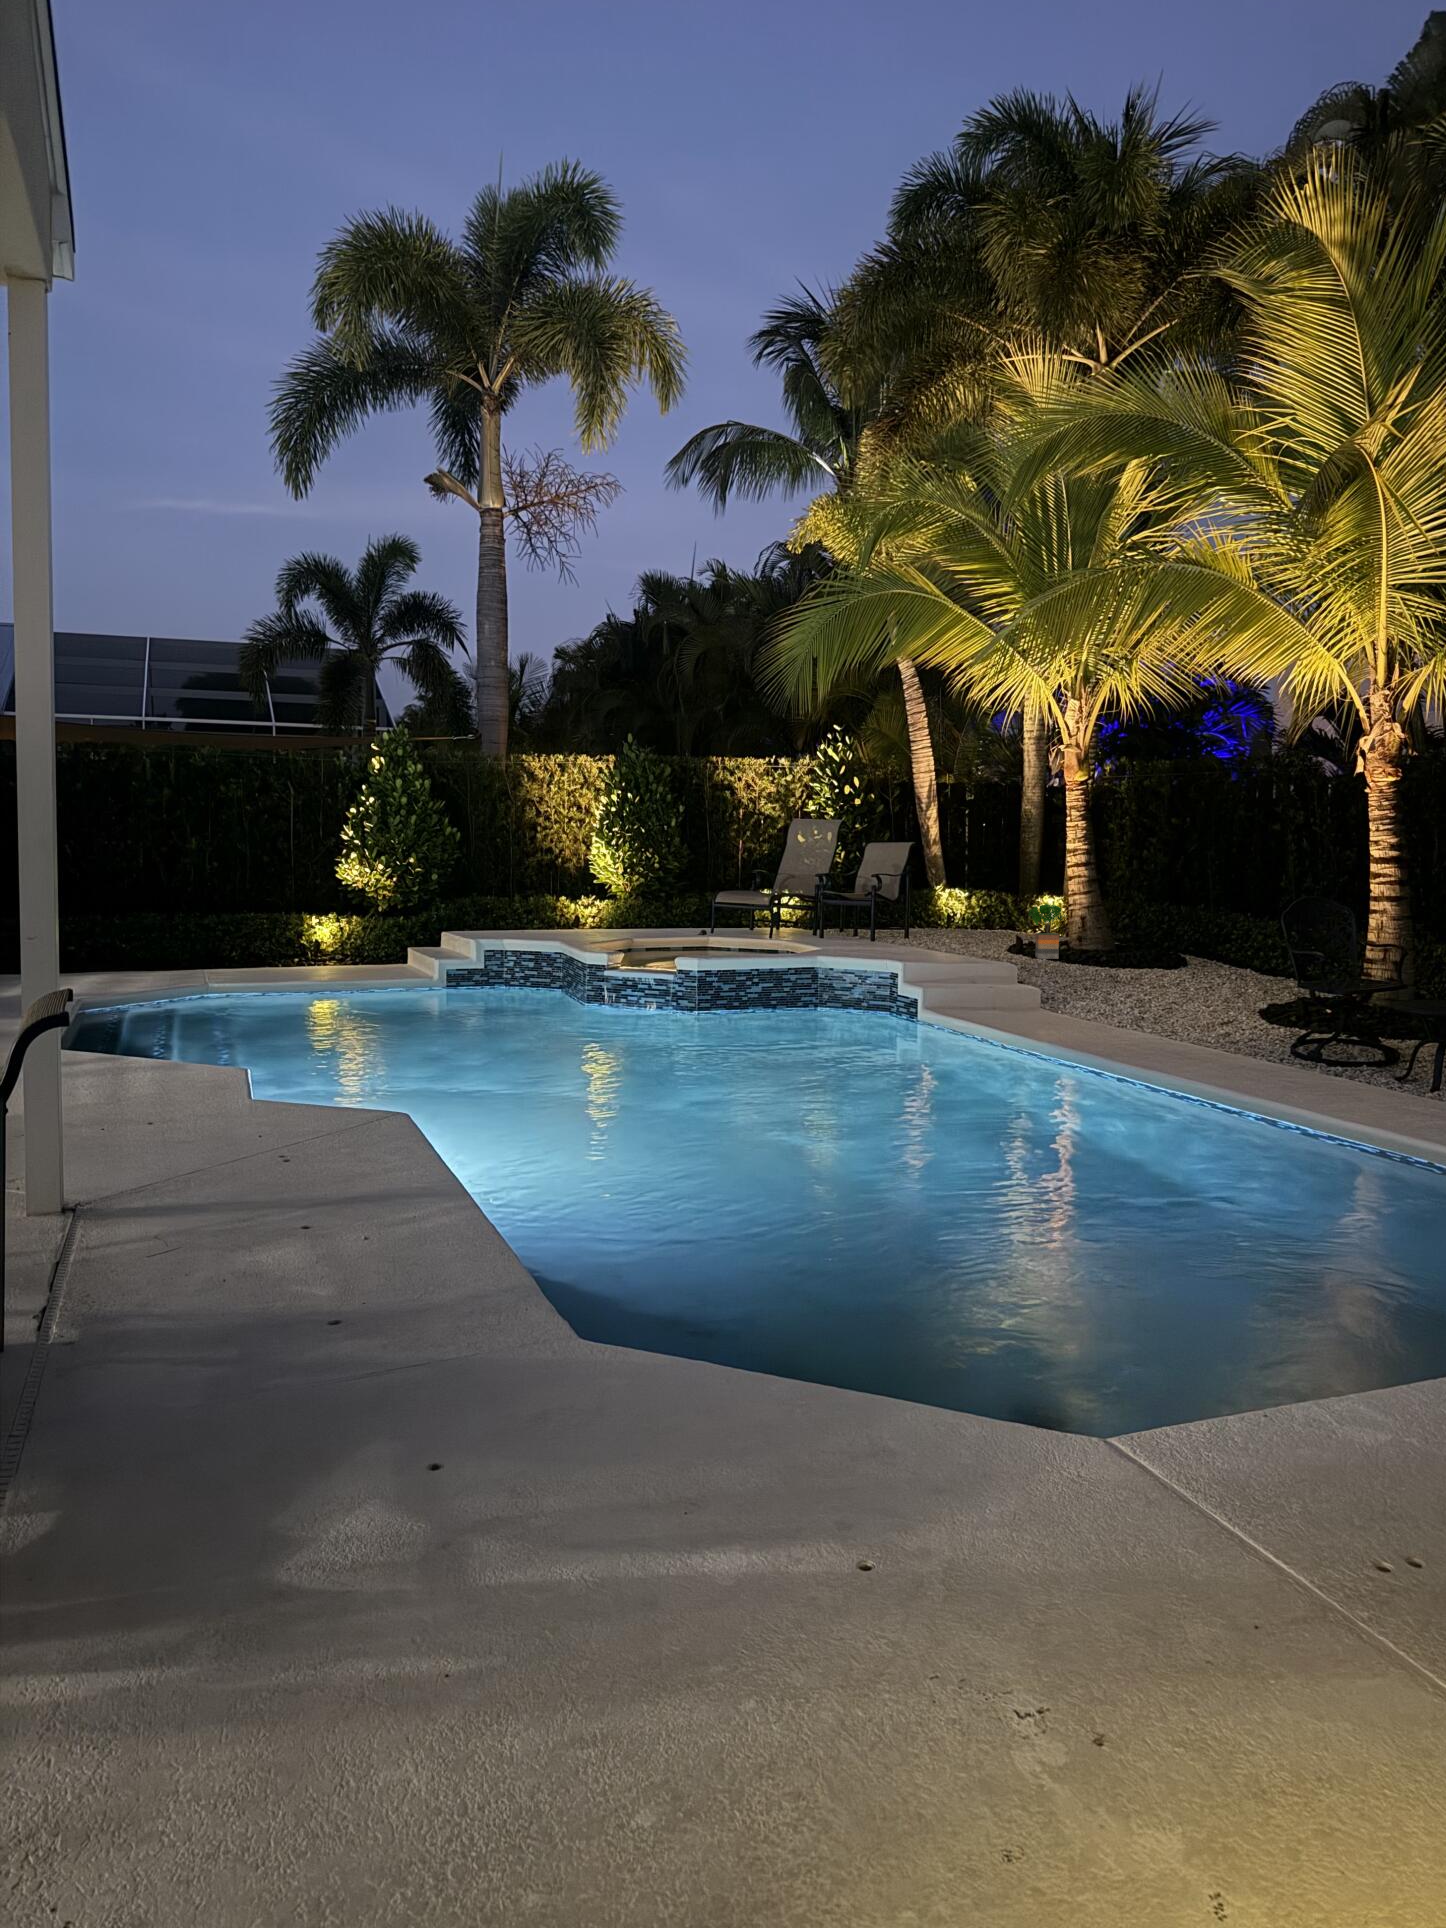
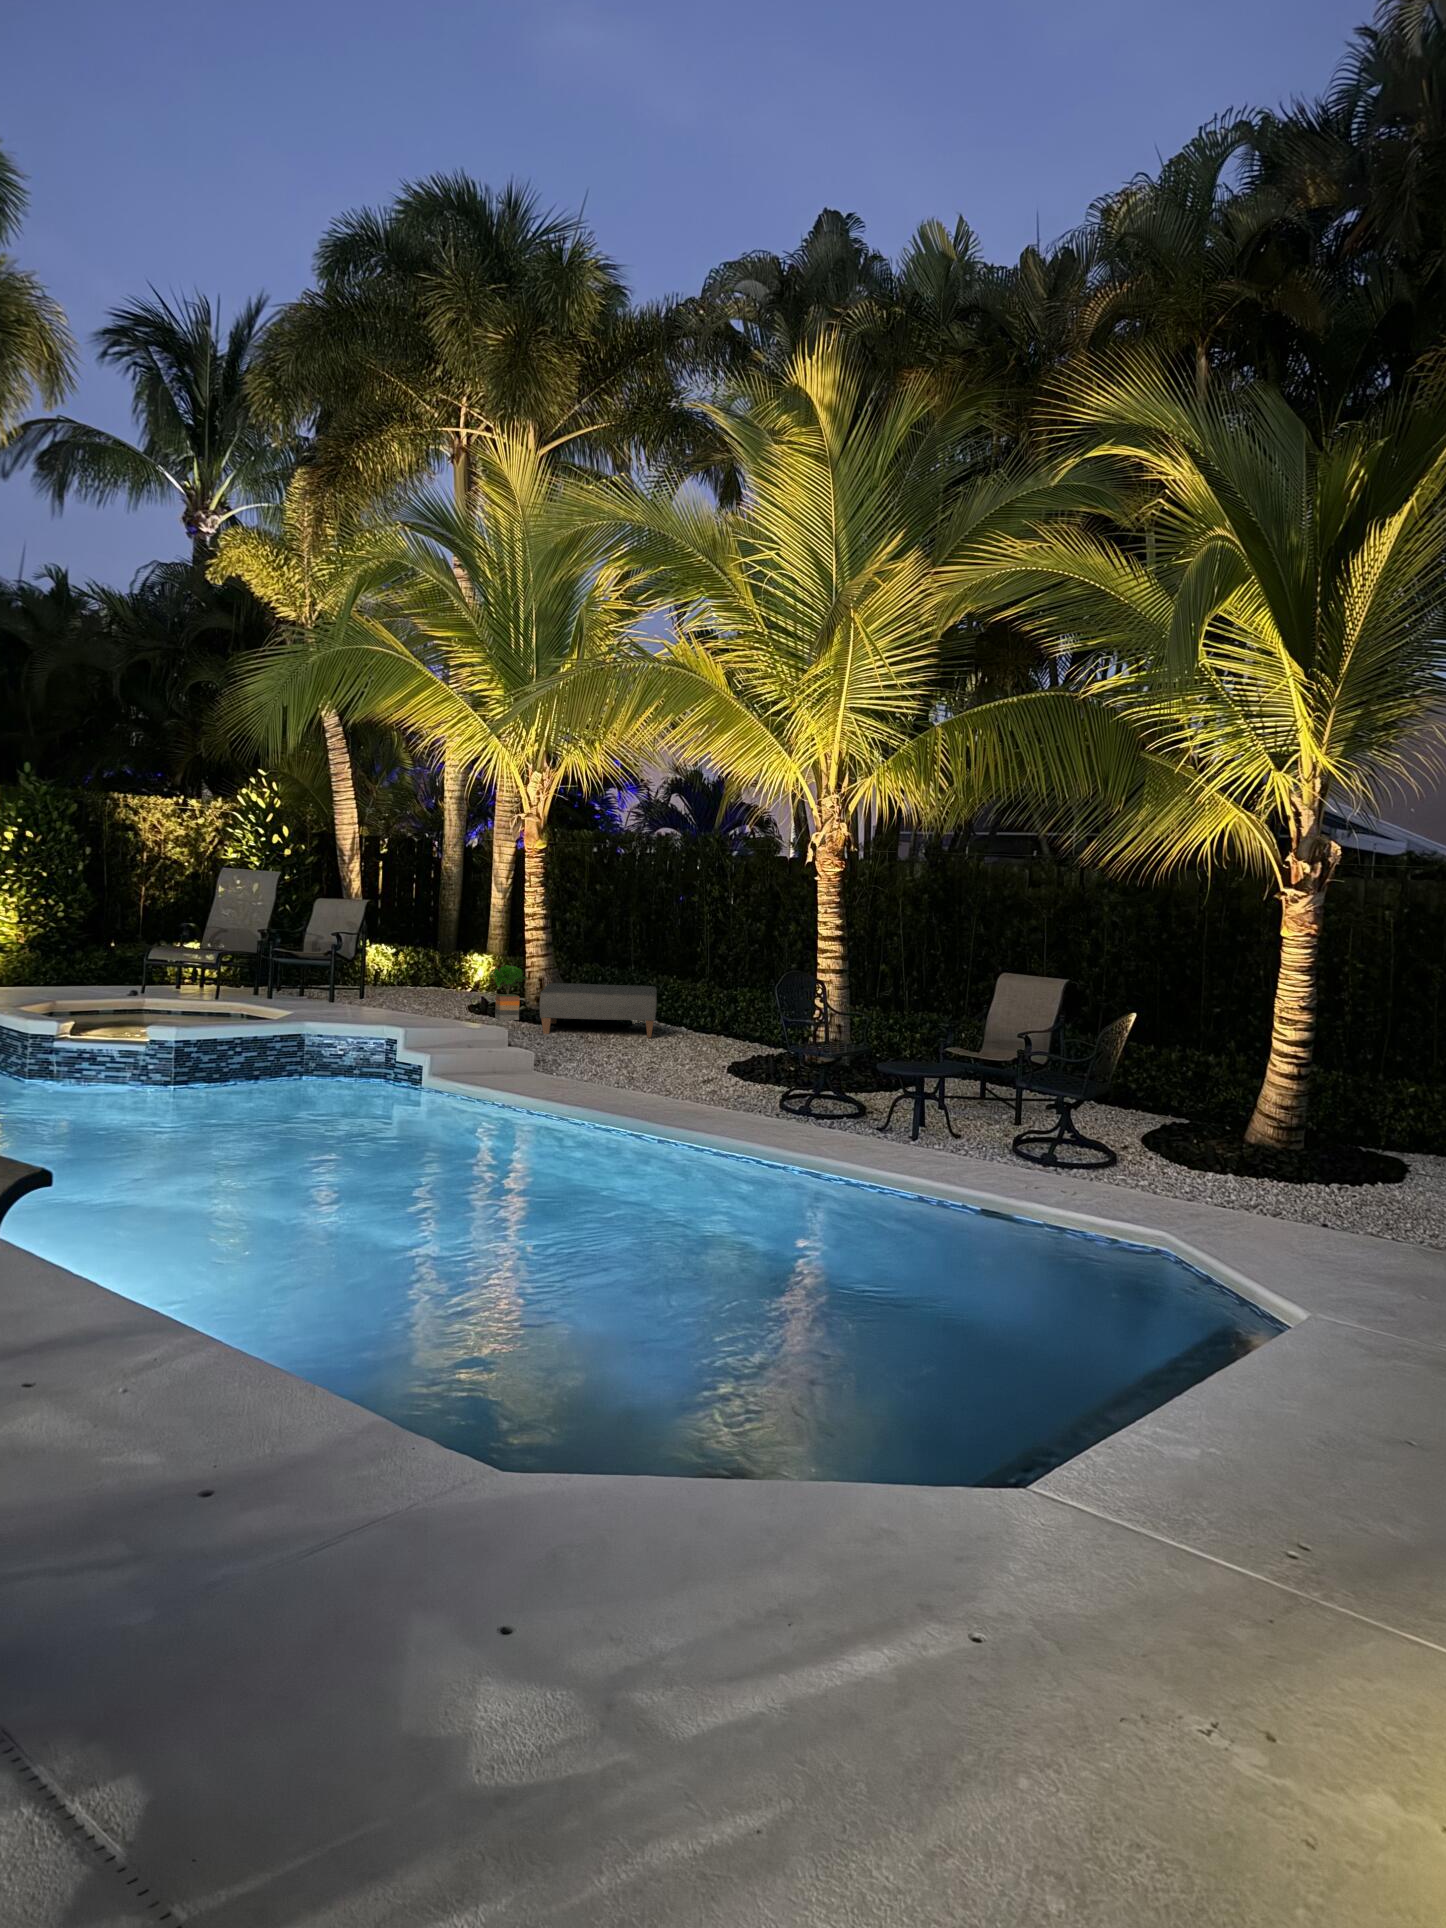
ottoman: none [1069,921,1205,978] -> present [540,983,657,1038]

